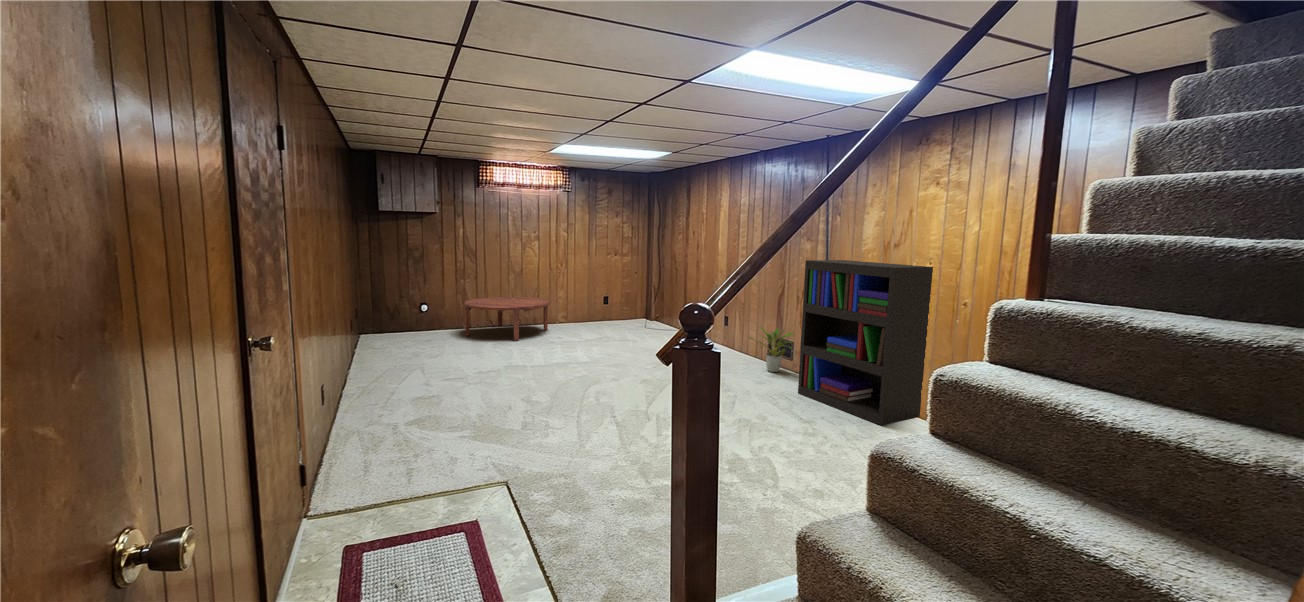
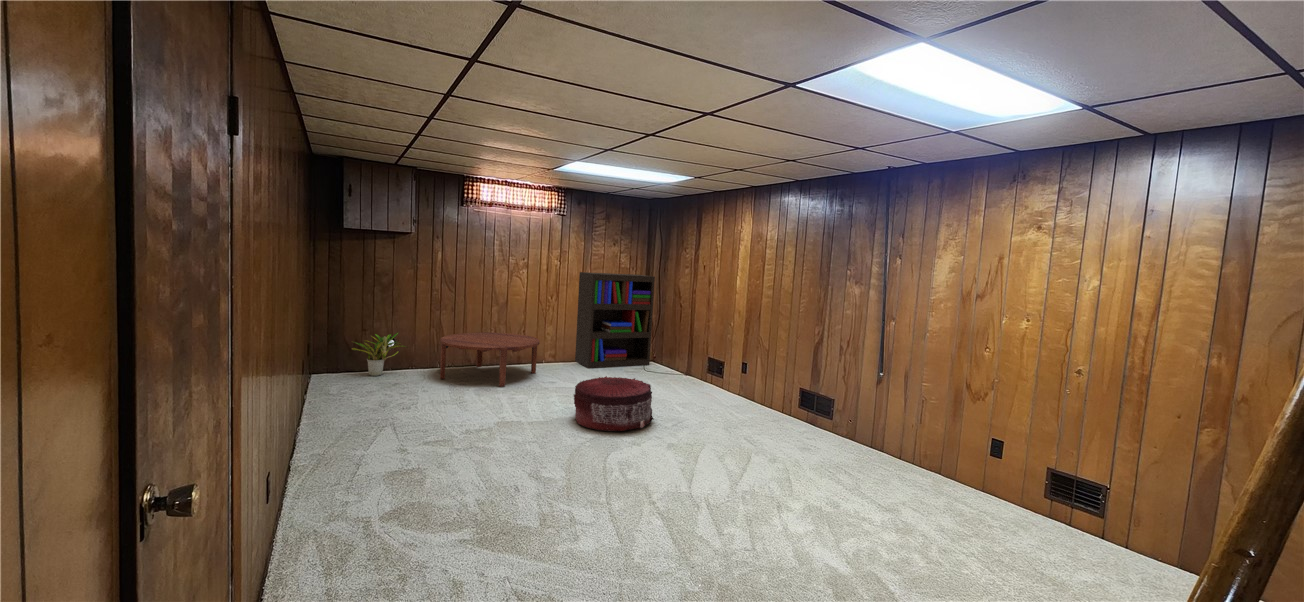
bookshelf: present [798,260,933,425] -> present [575,272,655,368]
pouf: none [569,327,637,370] -> present [574,376,653,431]
potted plant: present [749,327,793,372] -> present [351,333,405,376]

